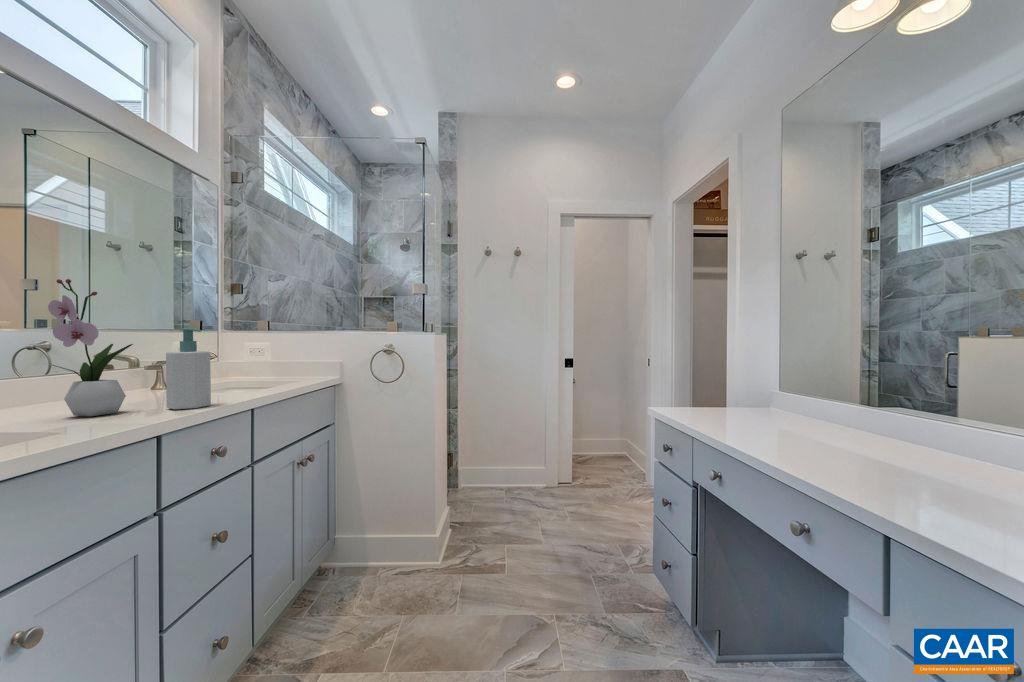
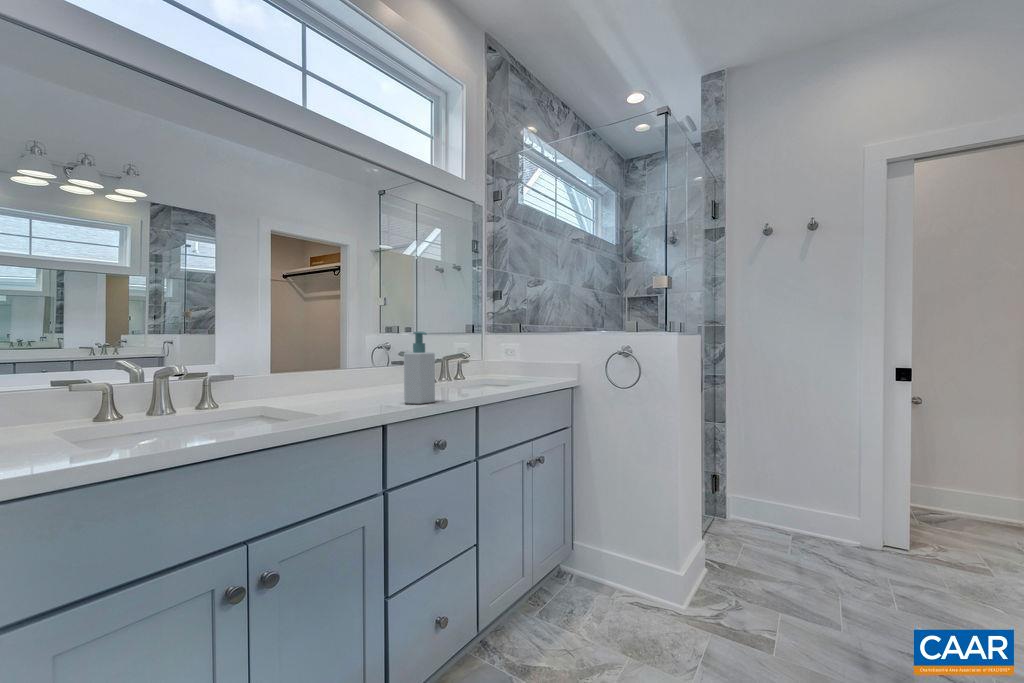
flower arrangement: present [48,279,133,416] -> none [332,294,384,404]

